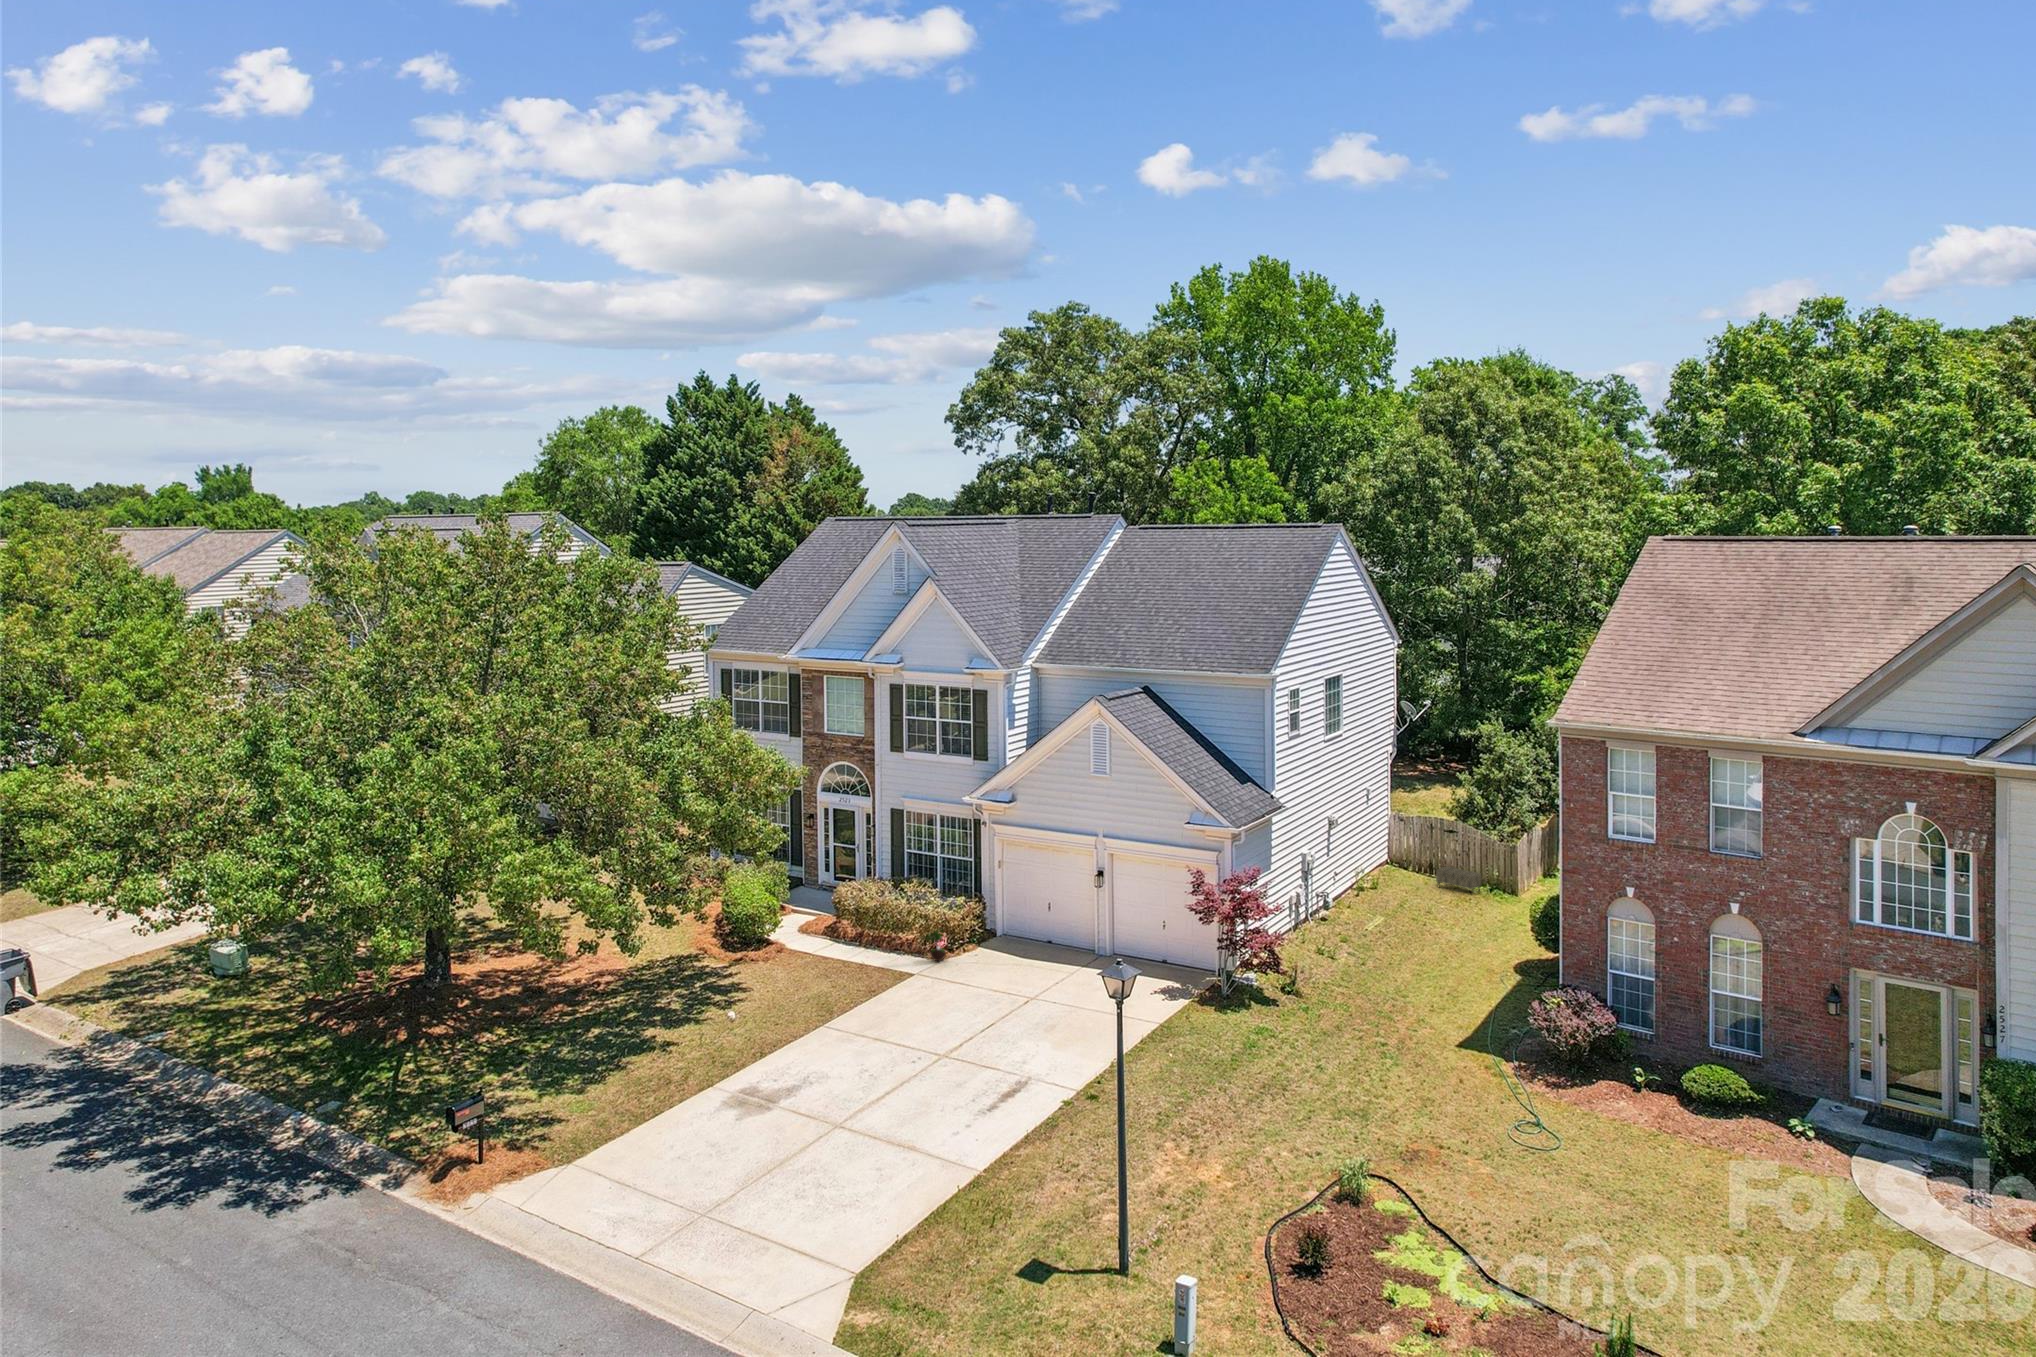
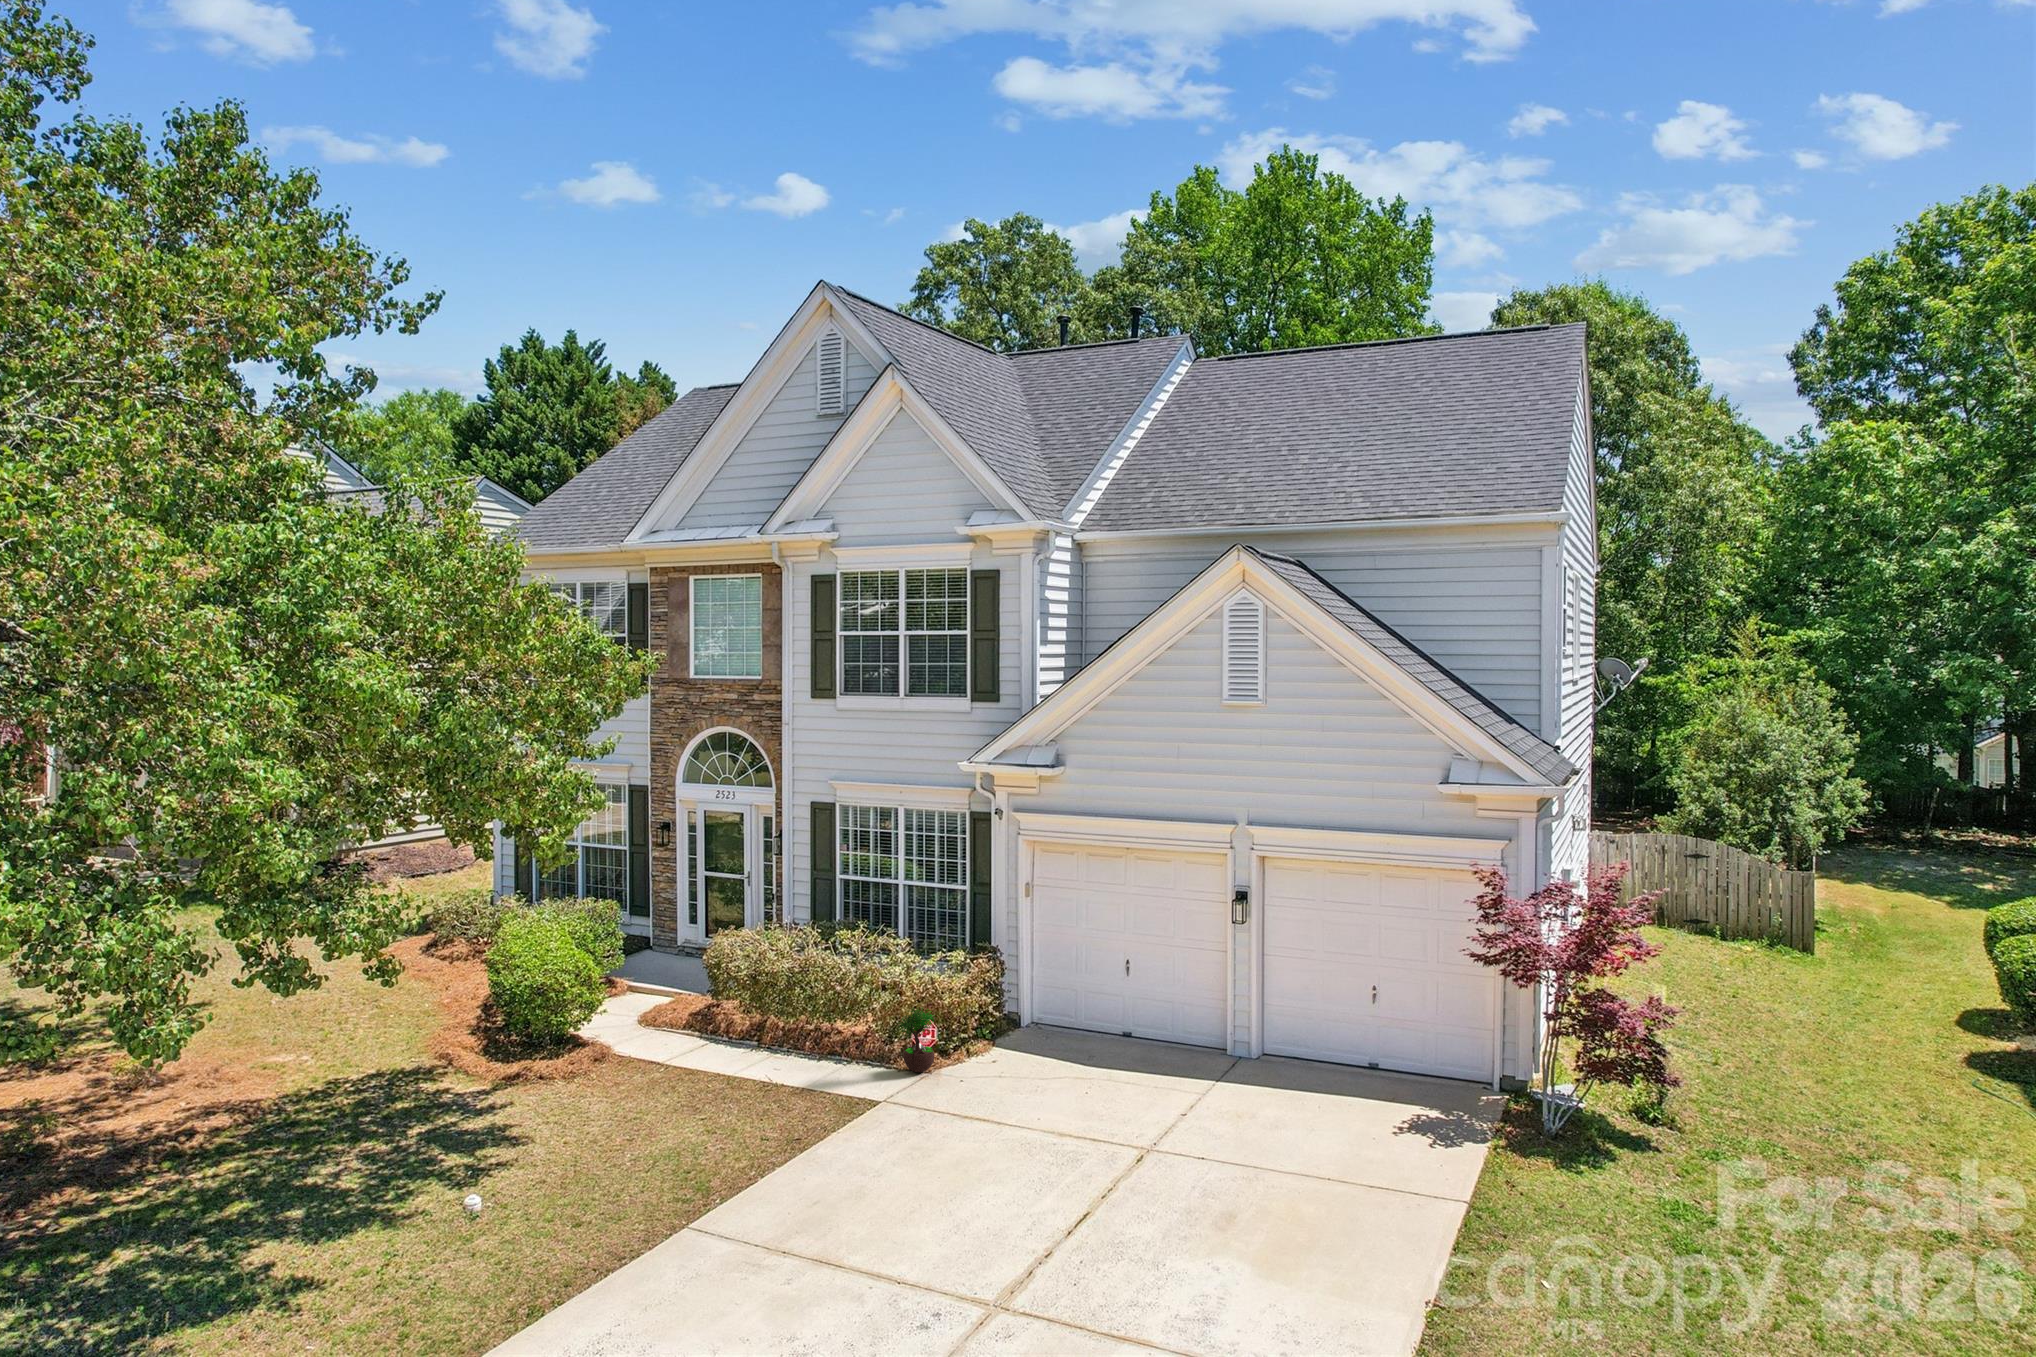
bench: present [1436,866,1481,893] -> none [1693,909,1772,951]

